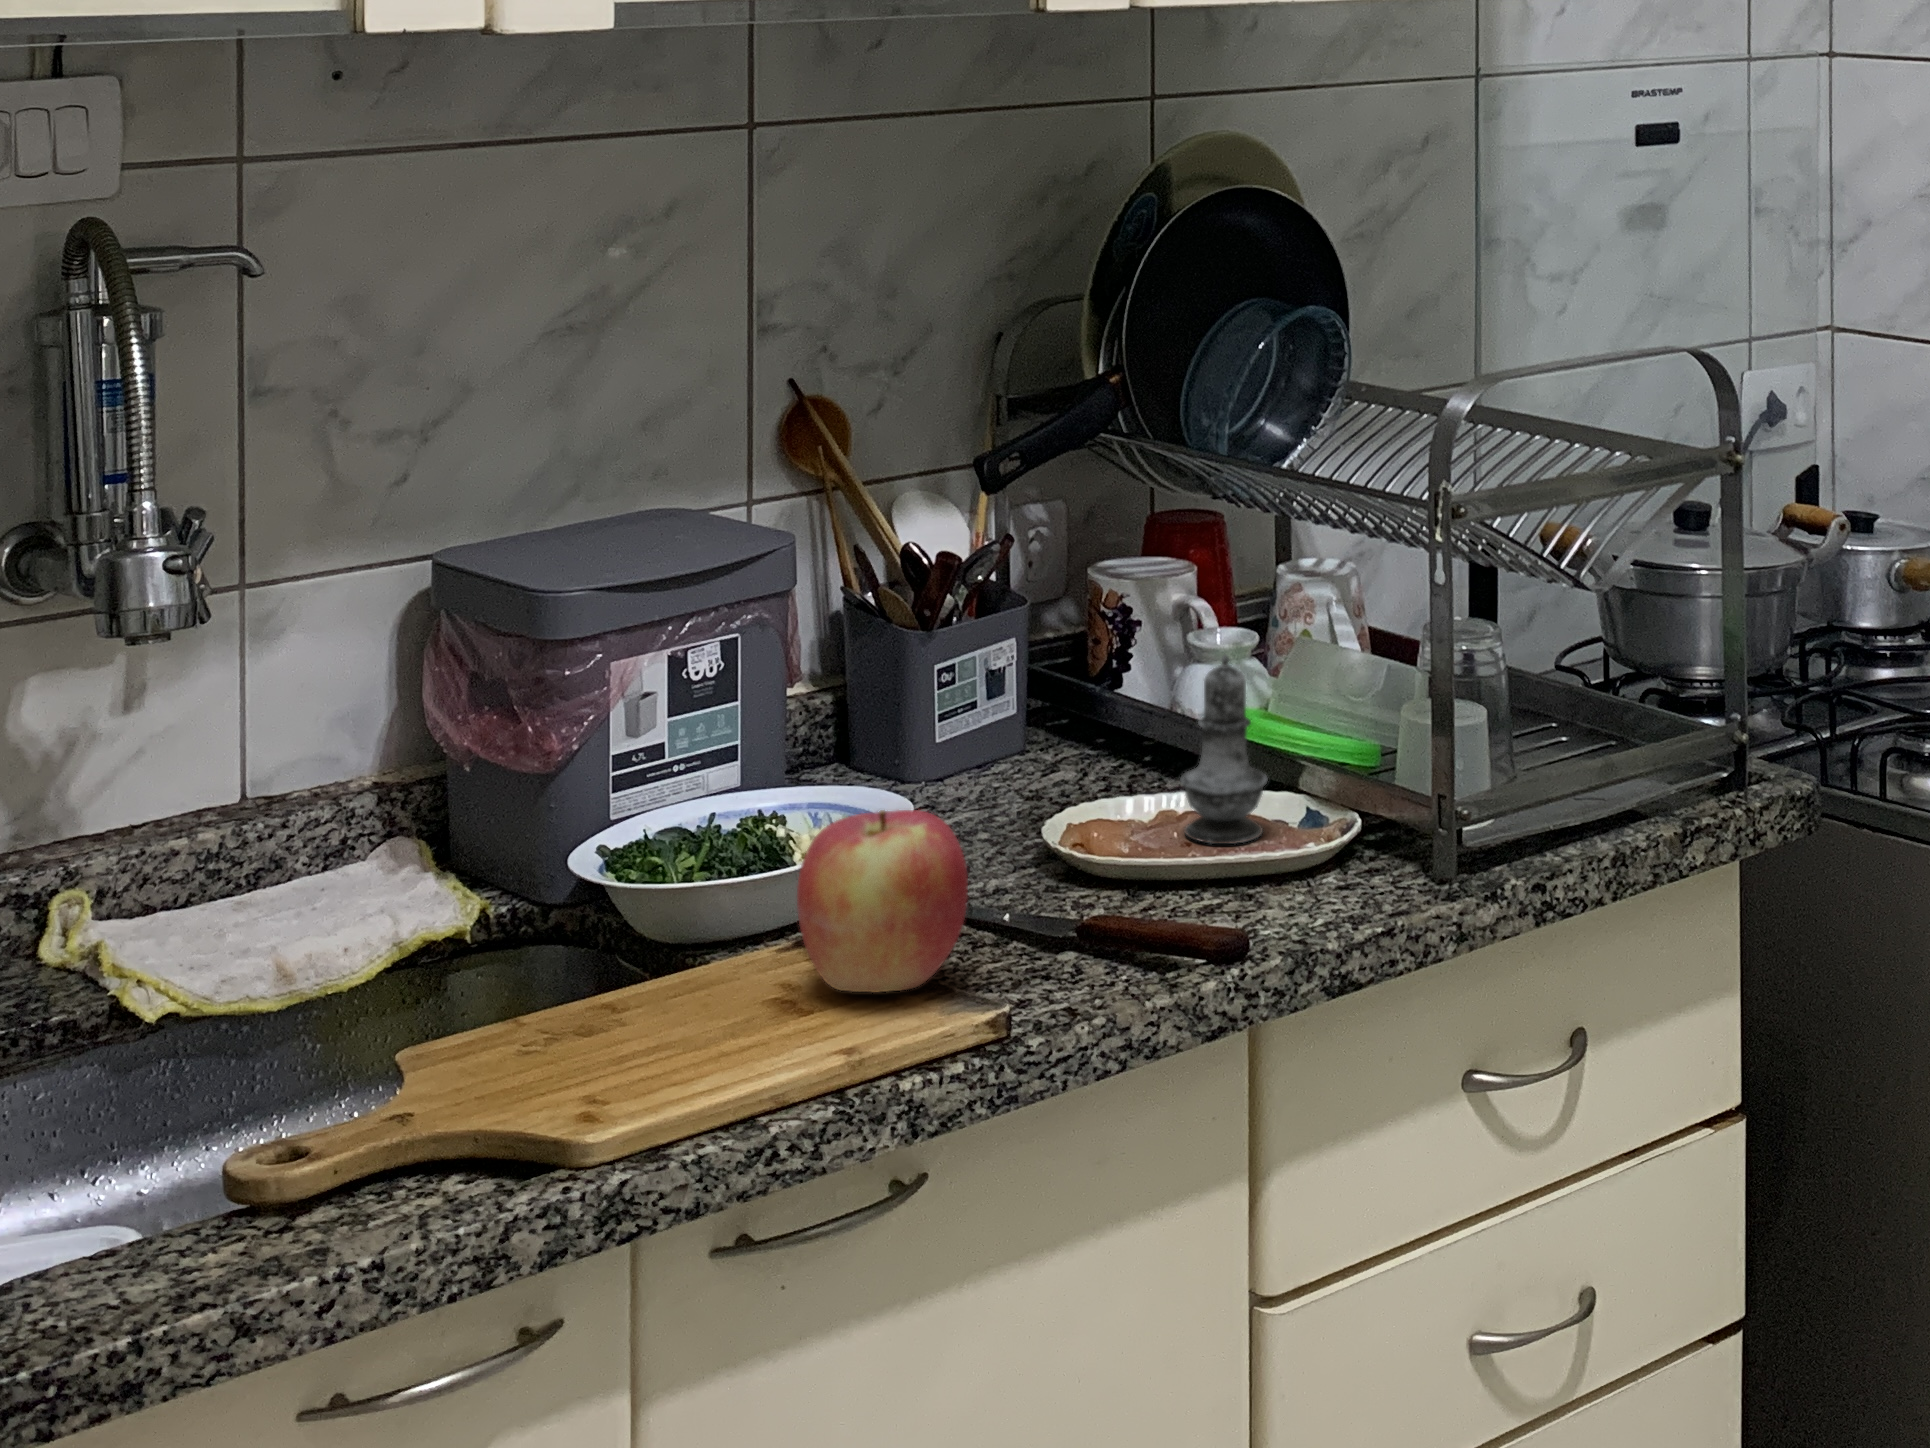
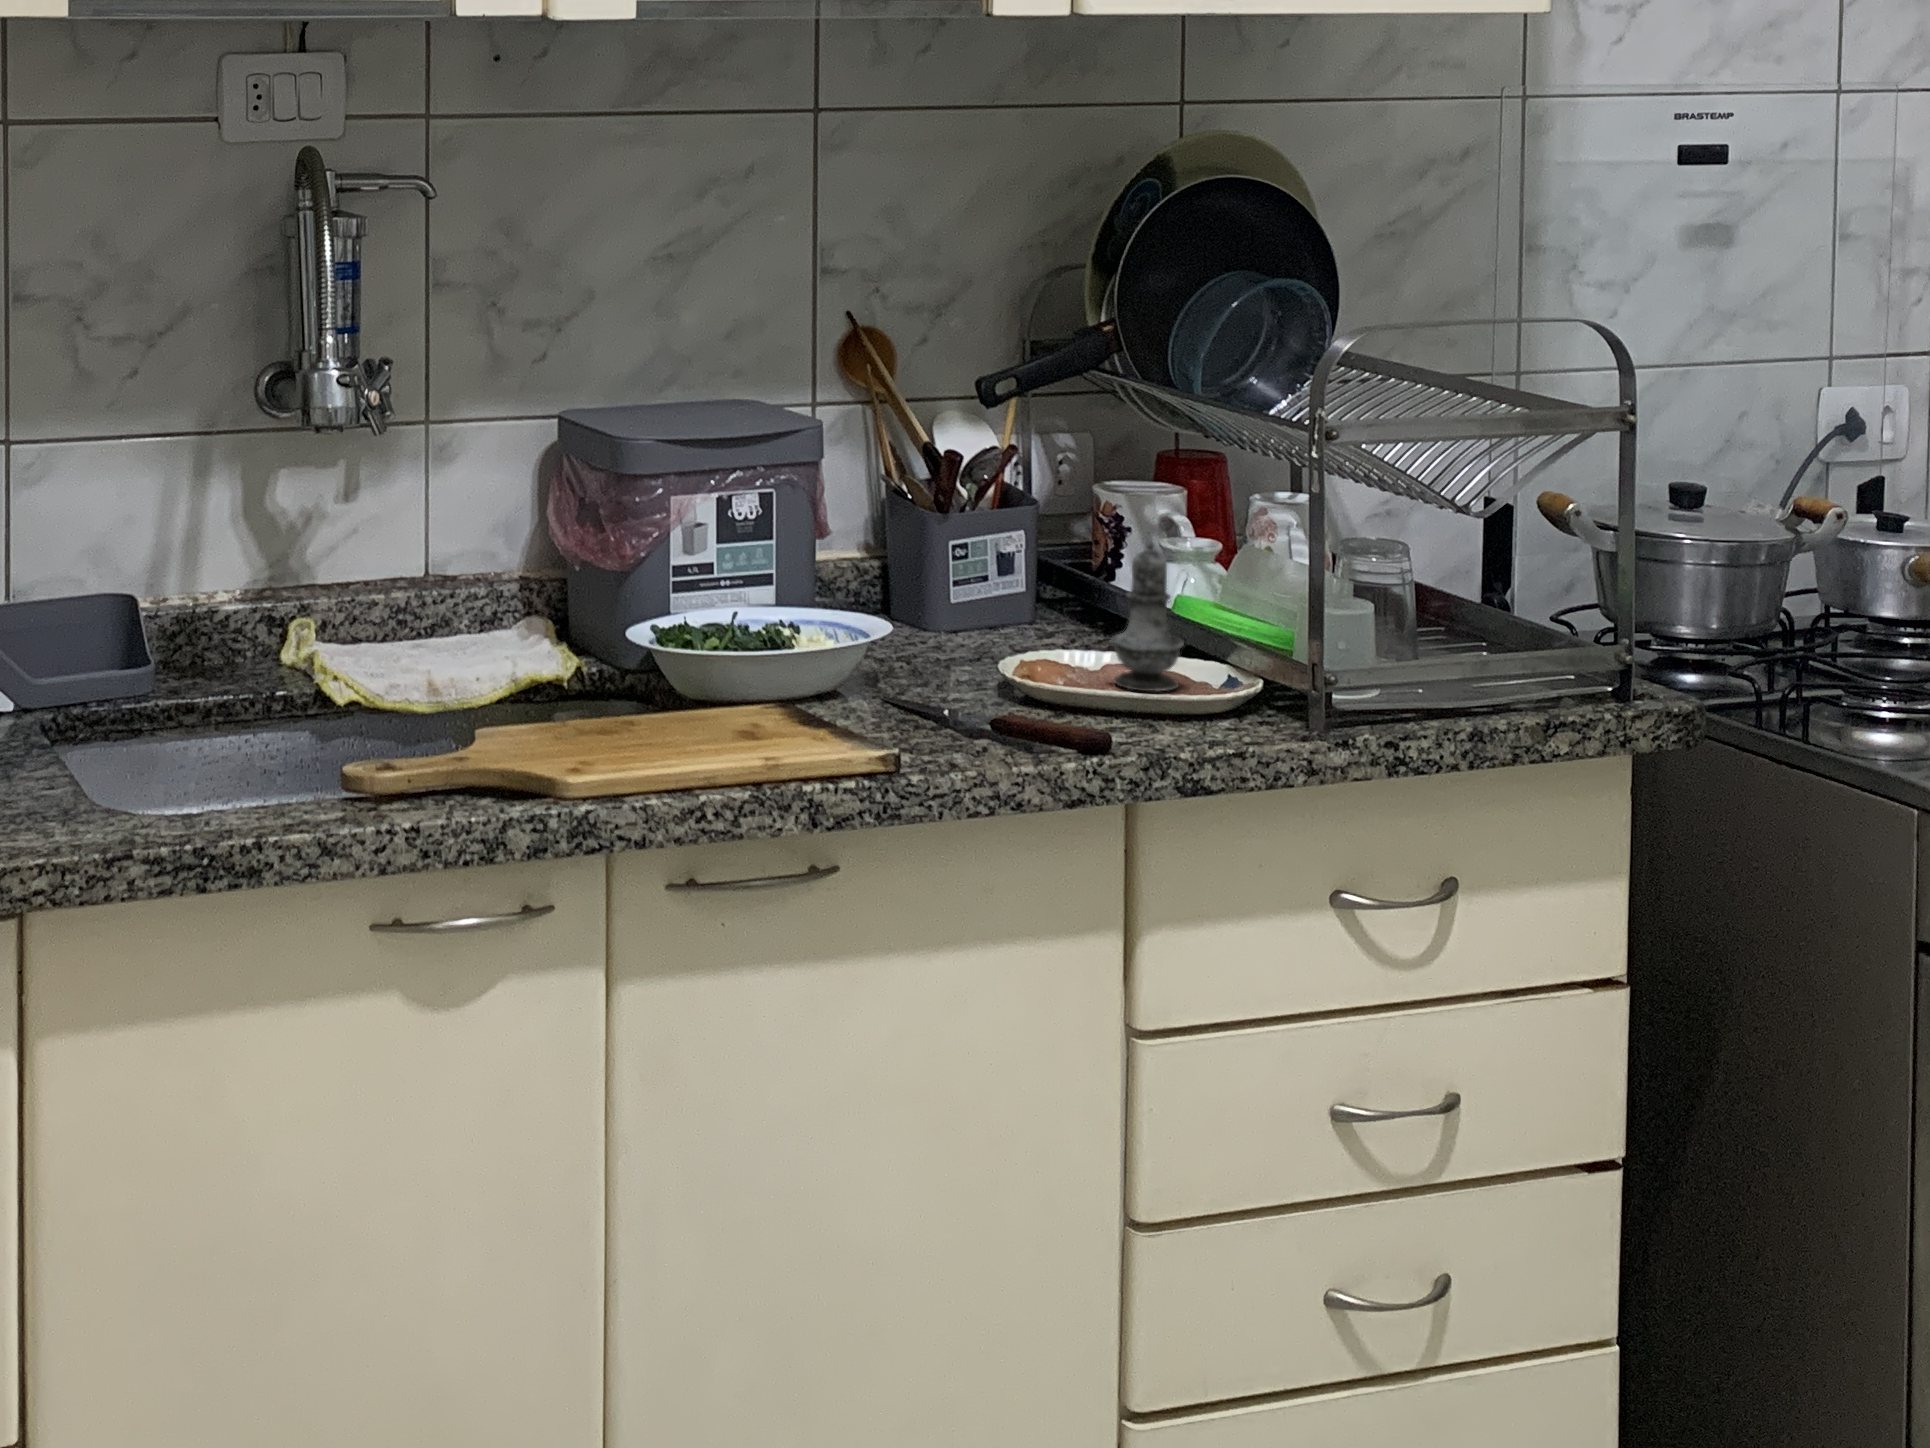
apple: present [797,810,968,992] -> none [759,606,887,740]

